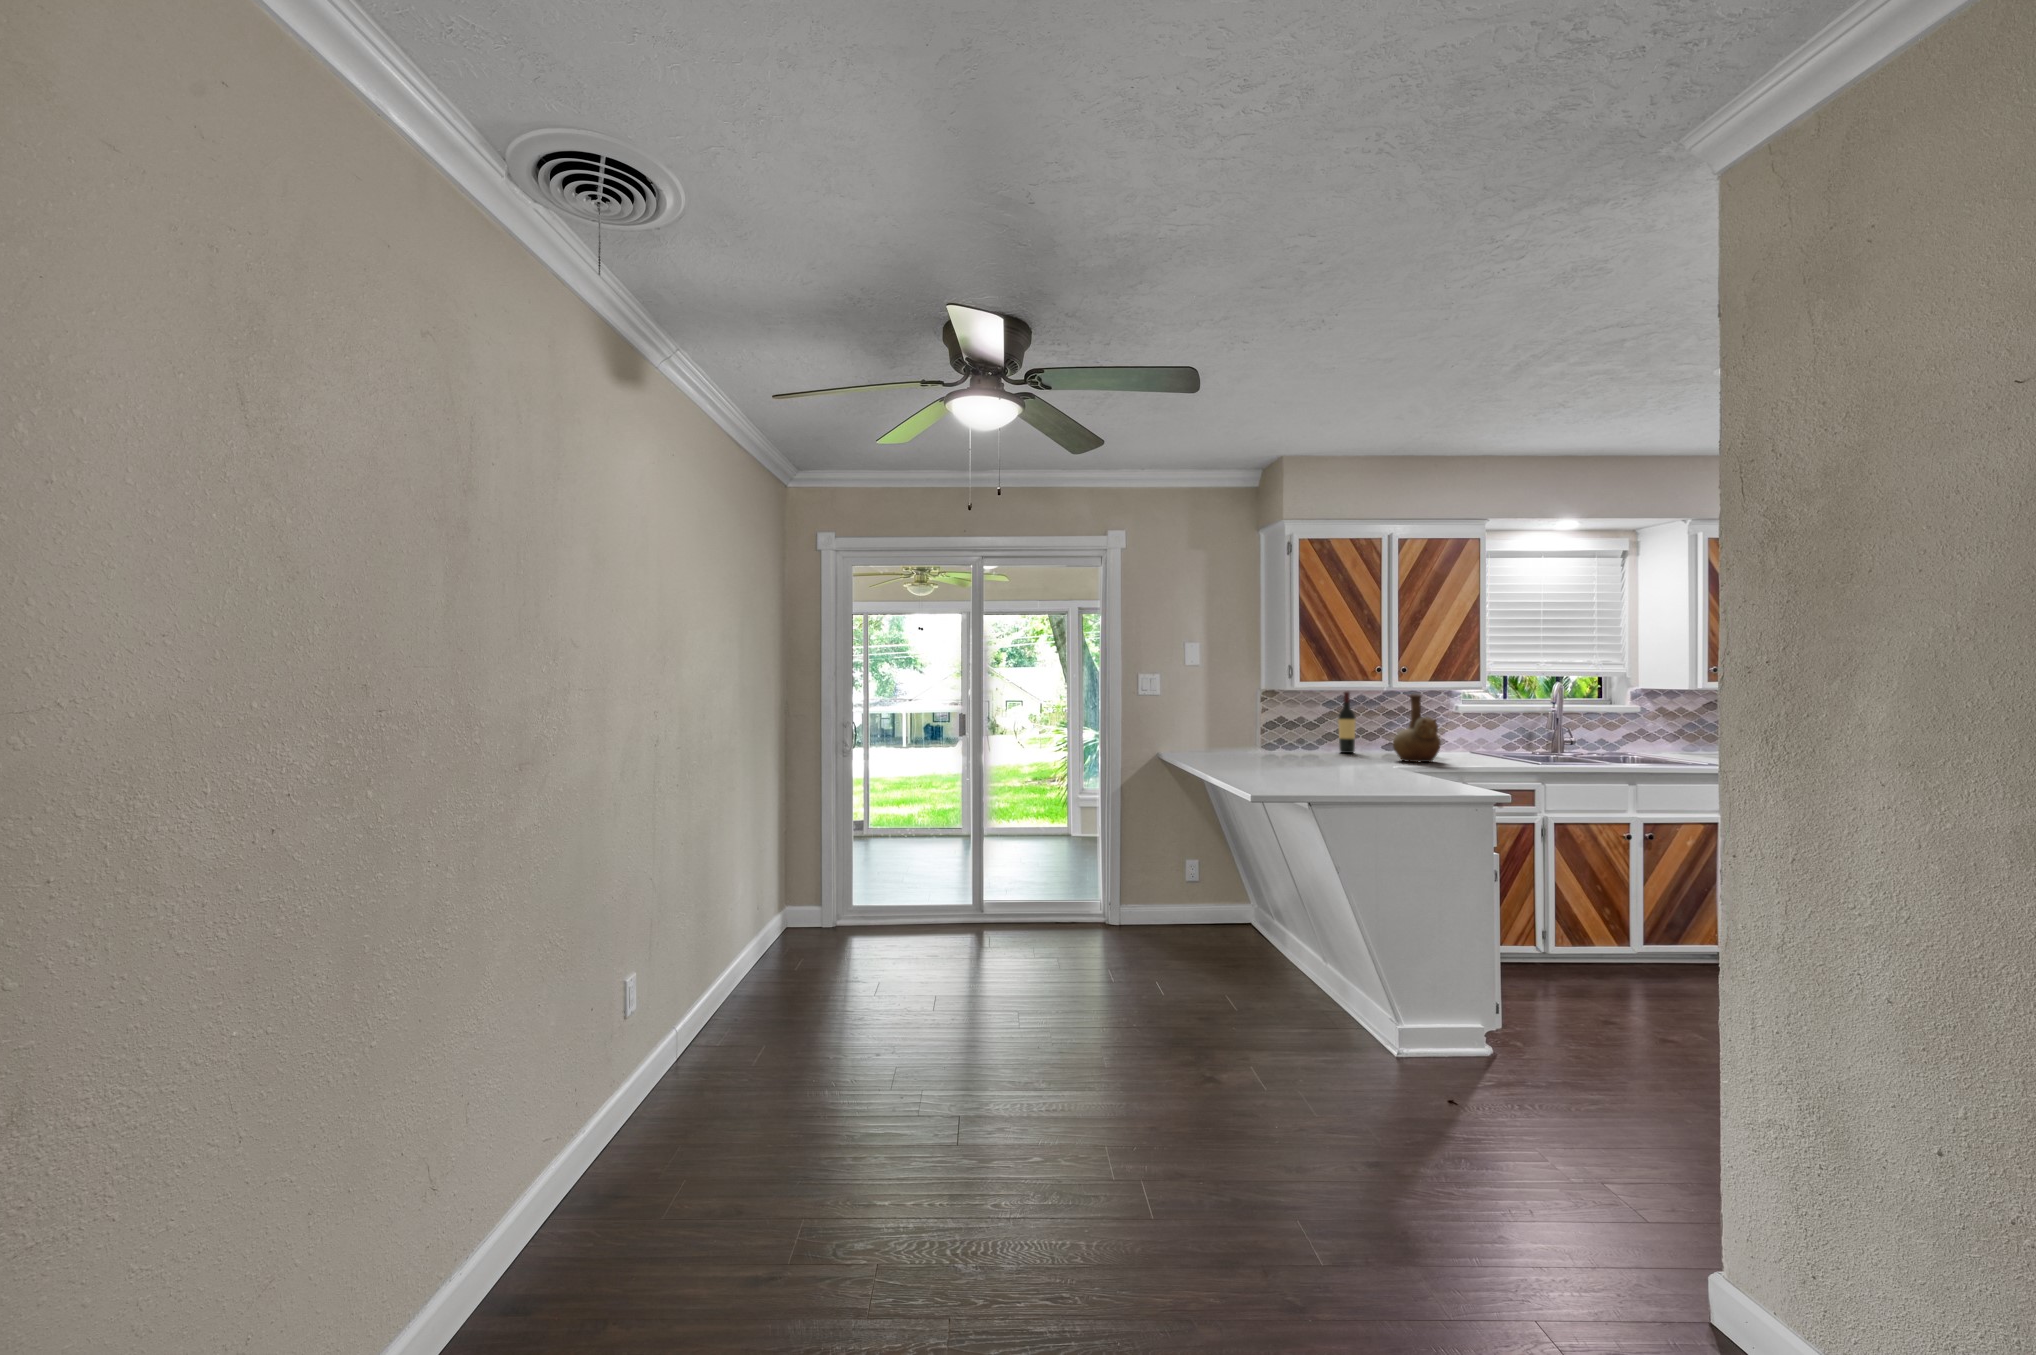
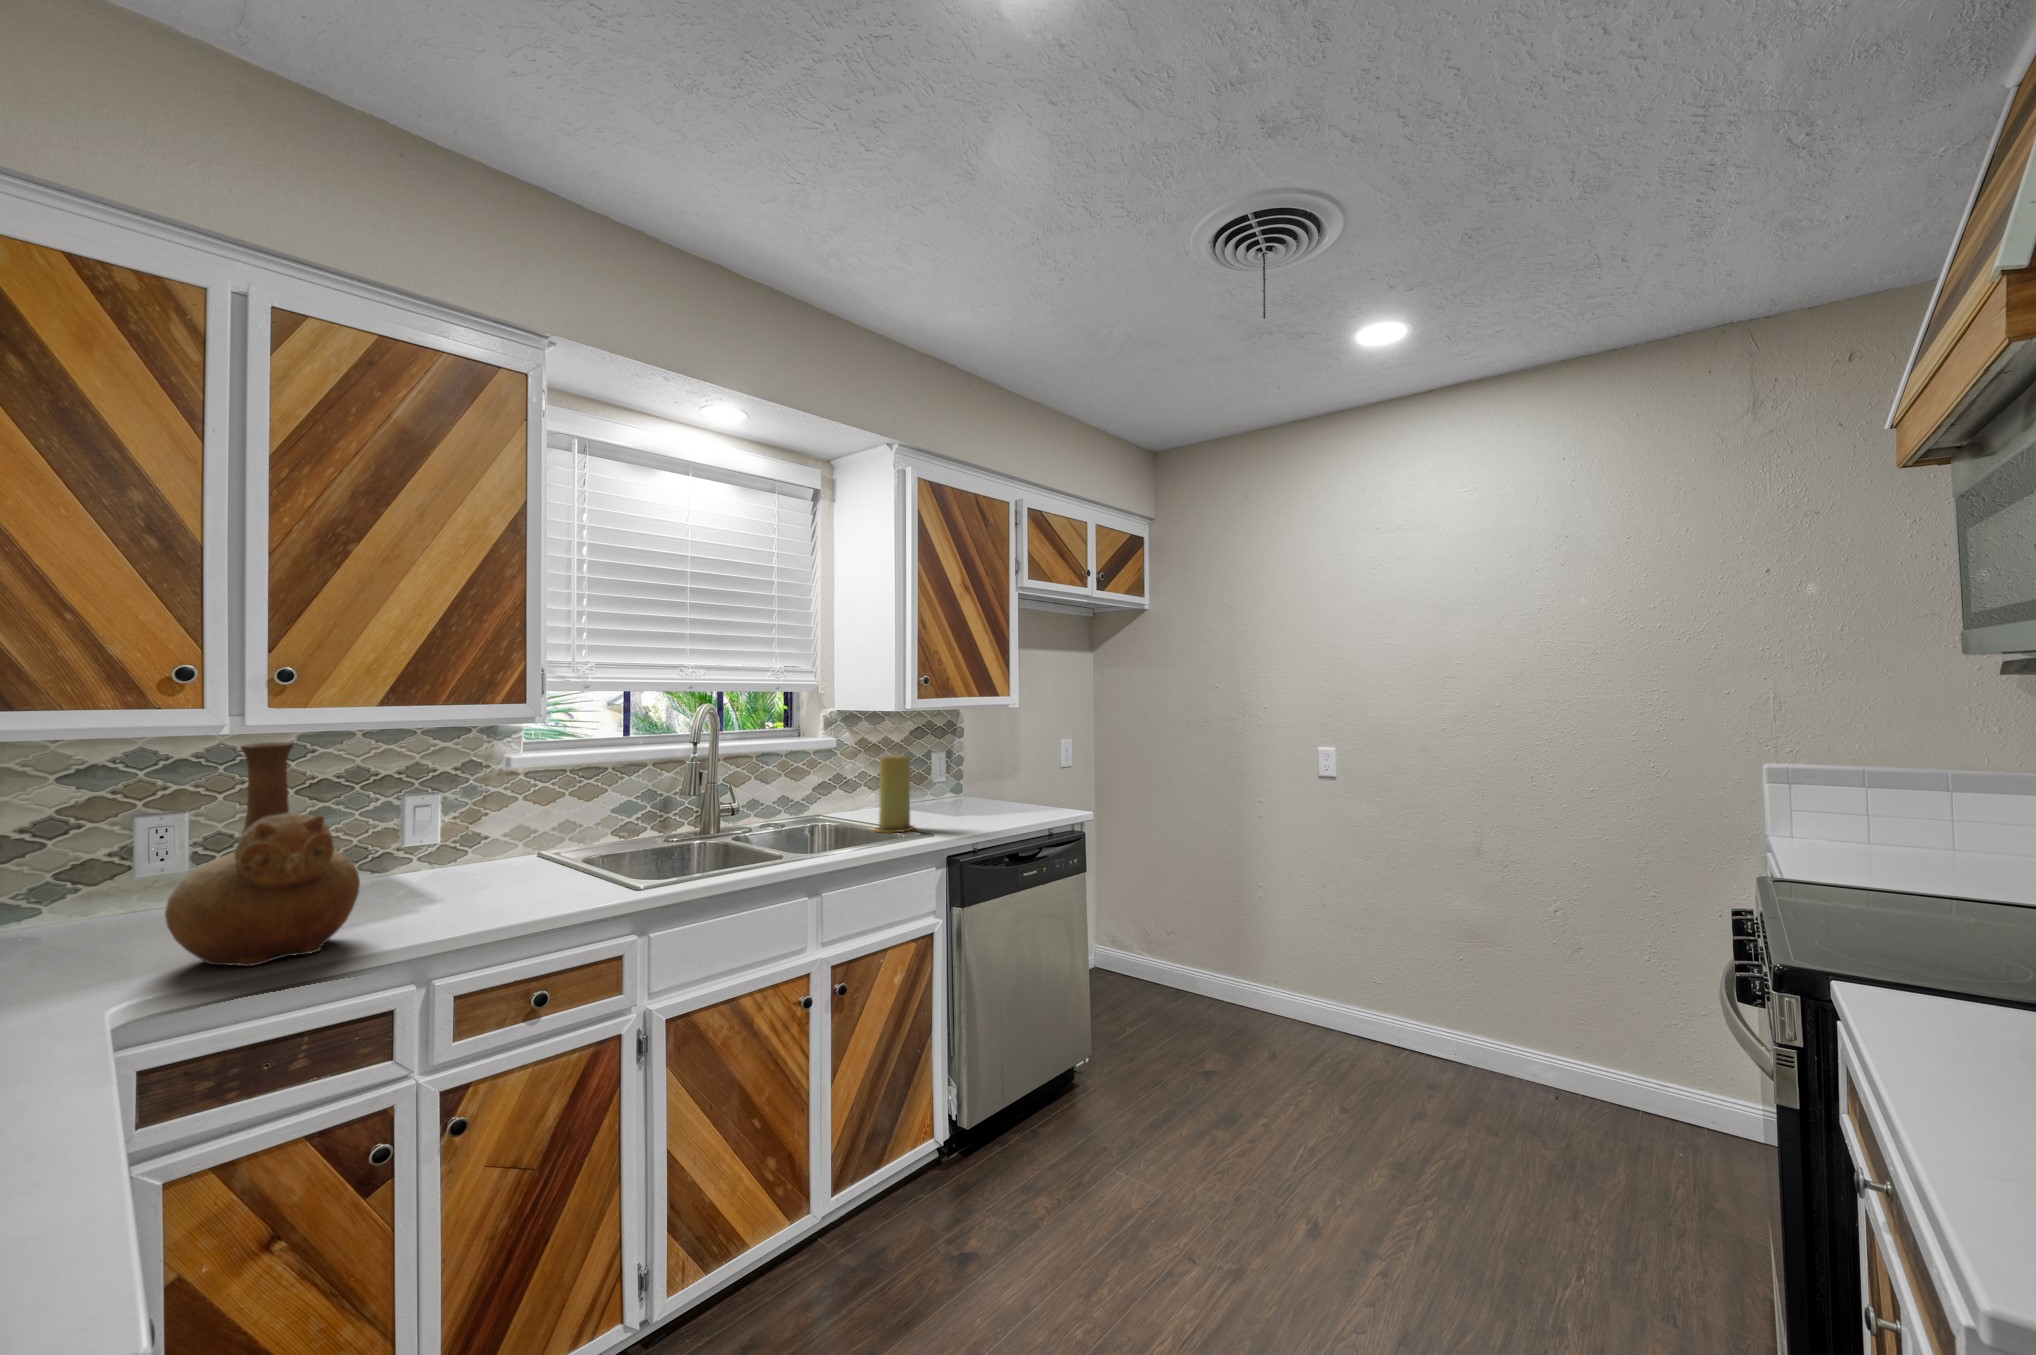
wine bottle: present [1338,691,1356,753] -> none [58,741,134,931]
candle: none [1658,718,1688,762] -> present [874,756,915,832]

